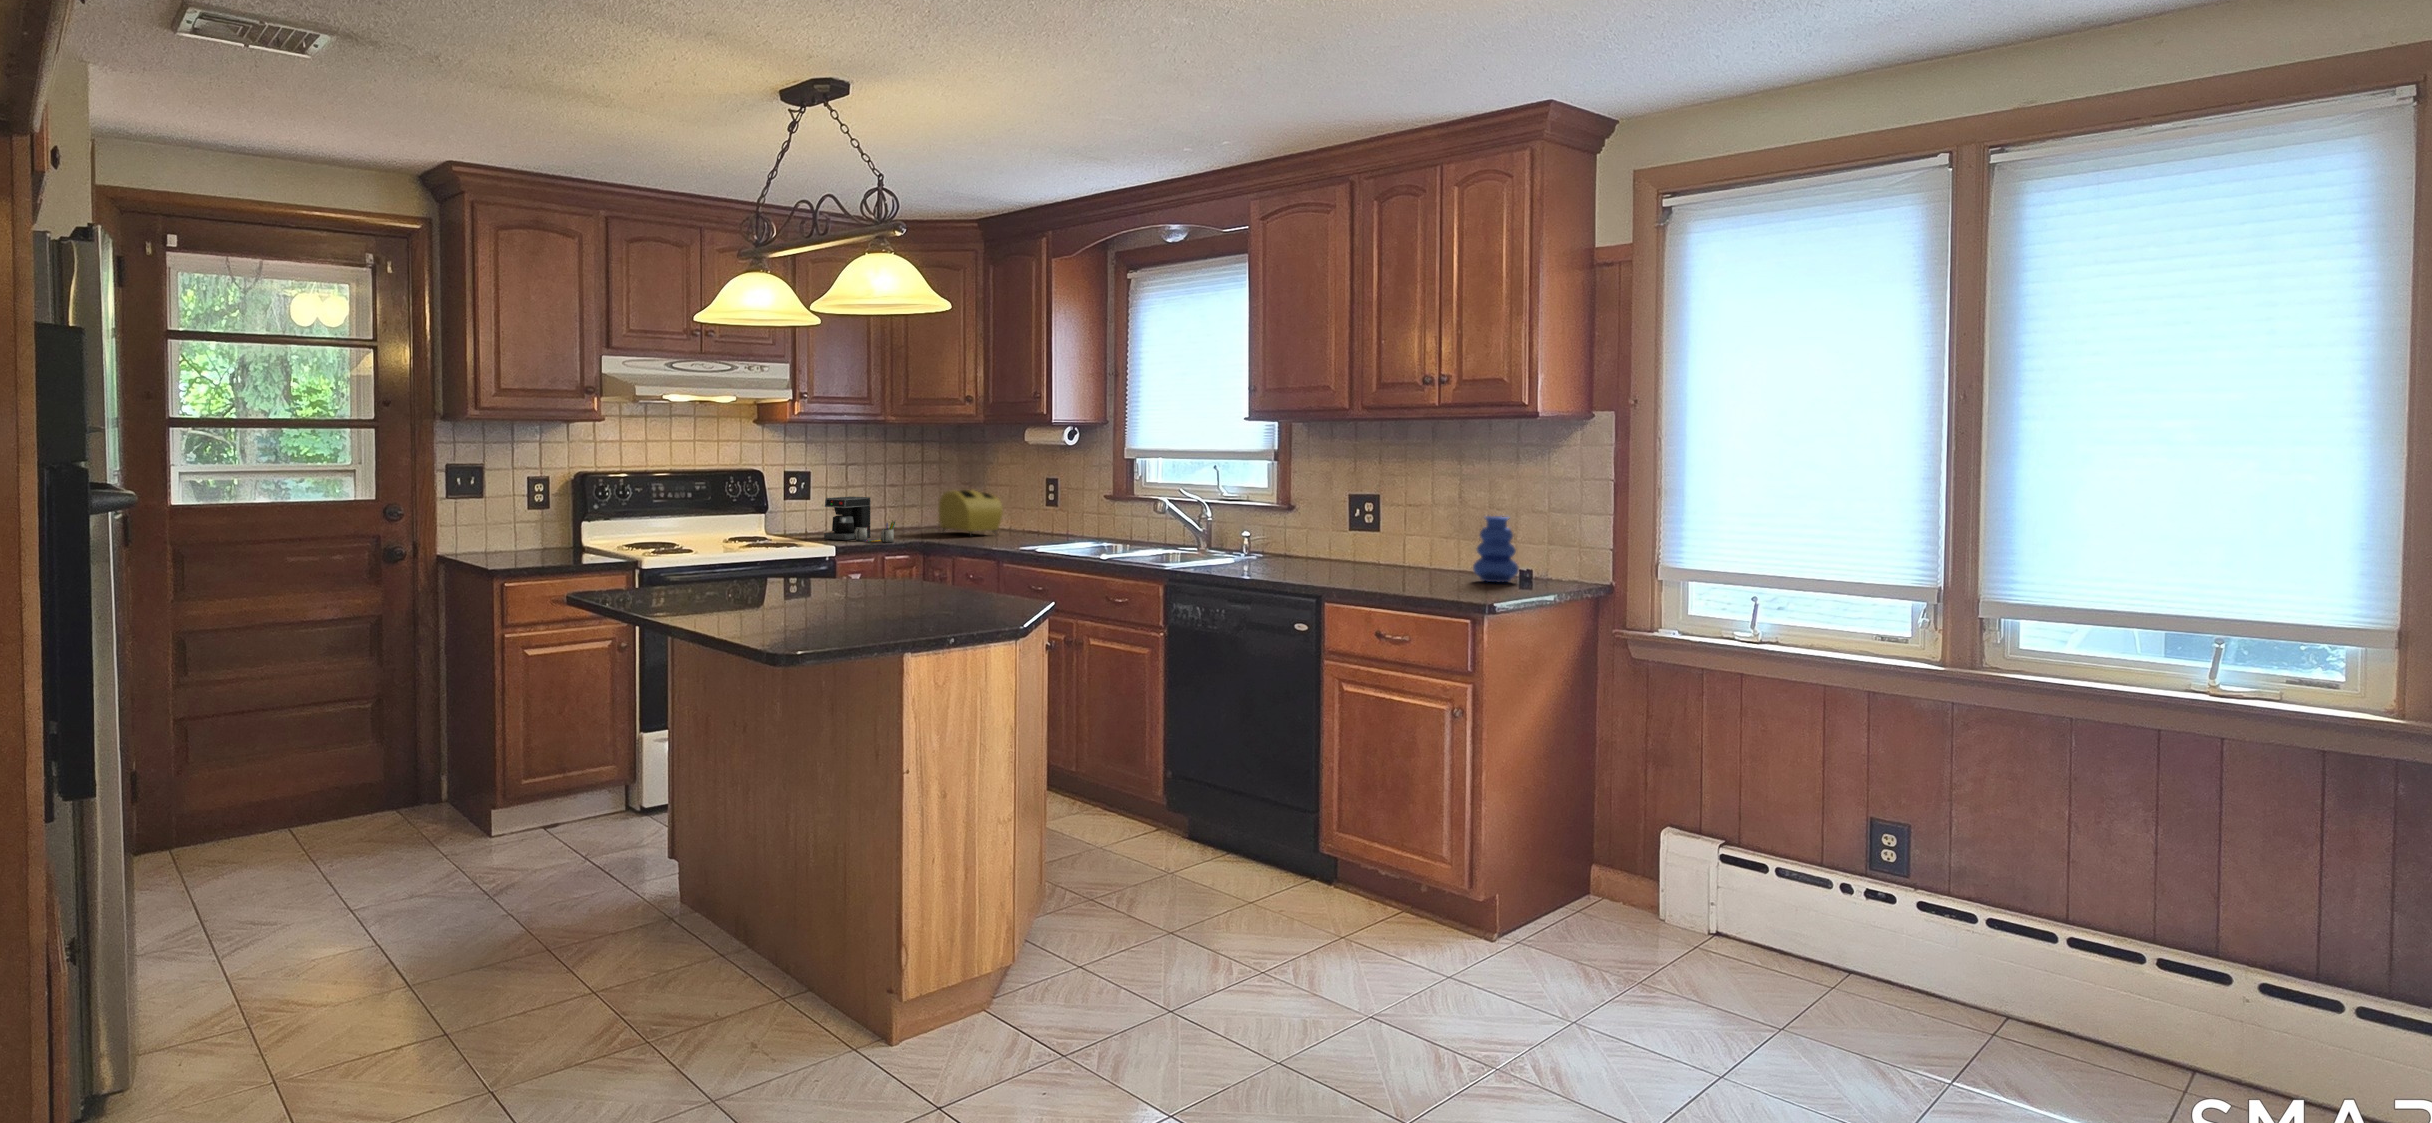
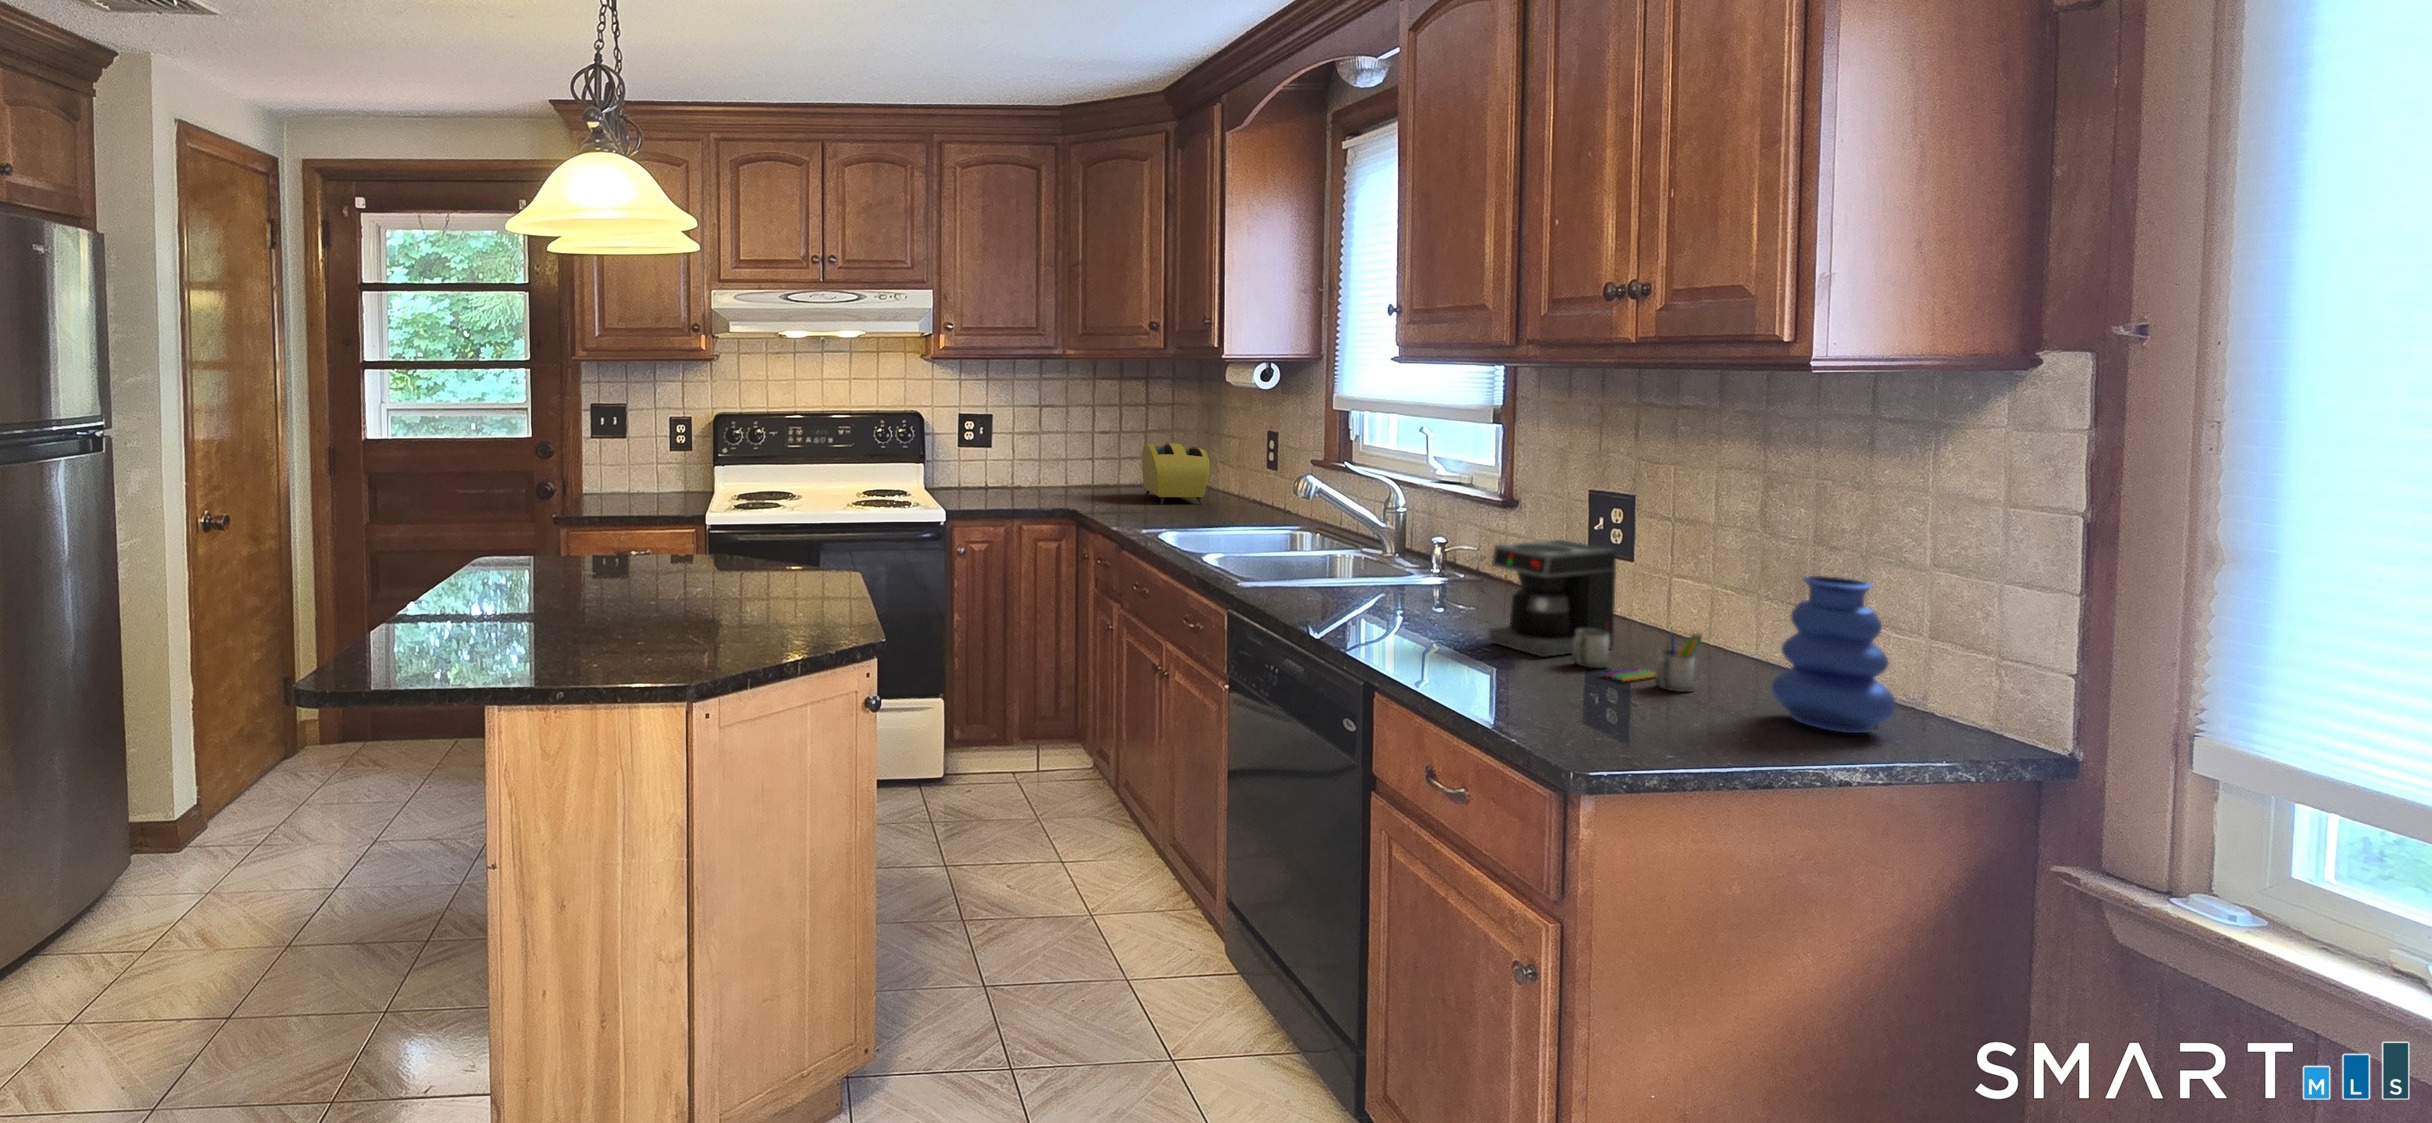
coffee maker: present [824,497,895,543] -> present [1488,540,1702,692]

